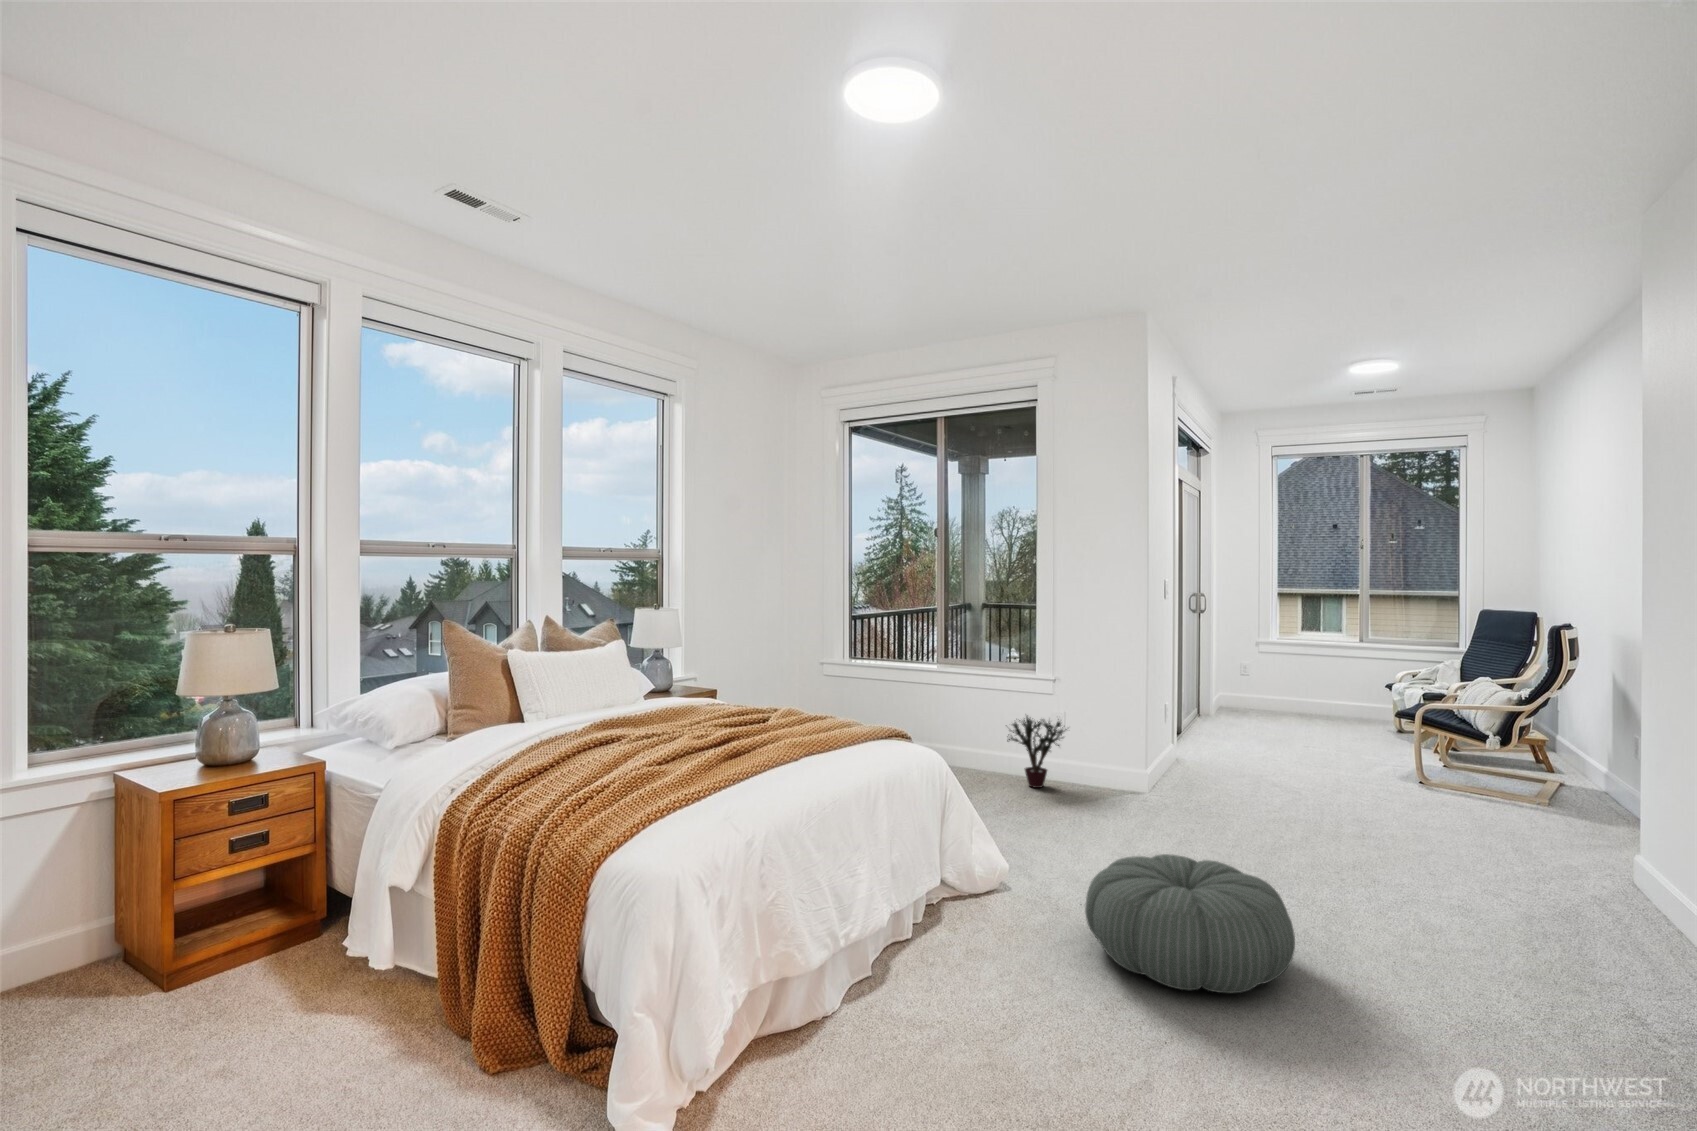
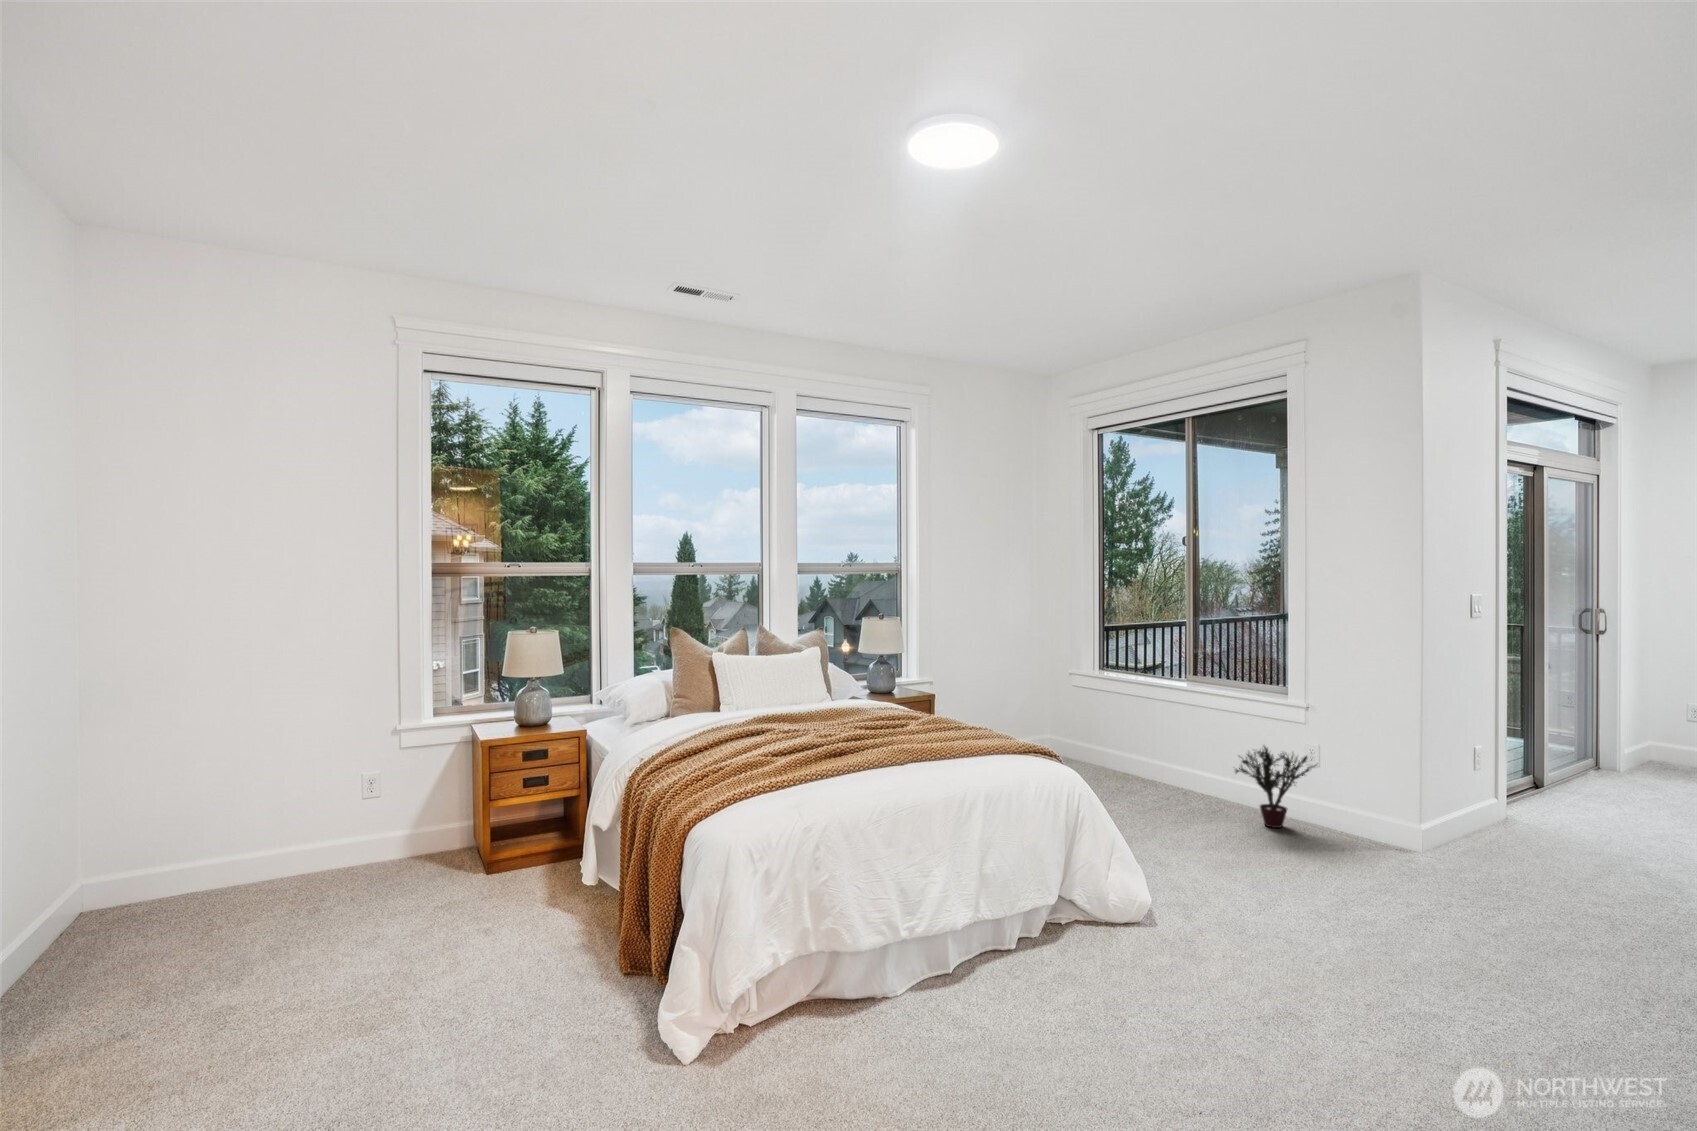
pouf: present [1085,854,1295,993] -> none [1163,901,1391,1056]

